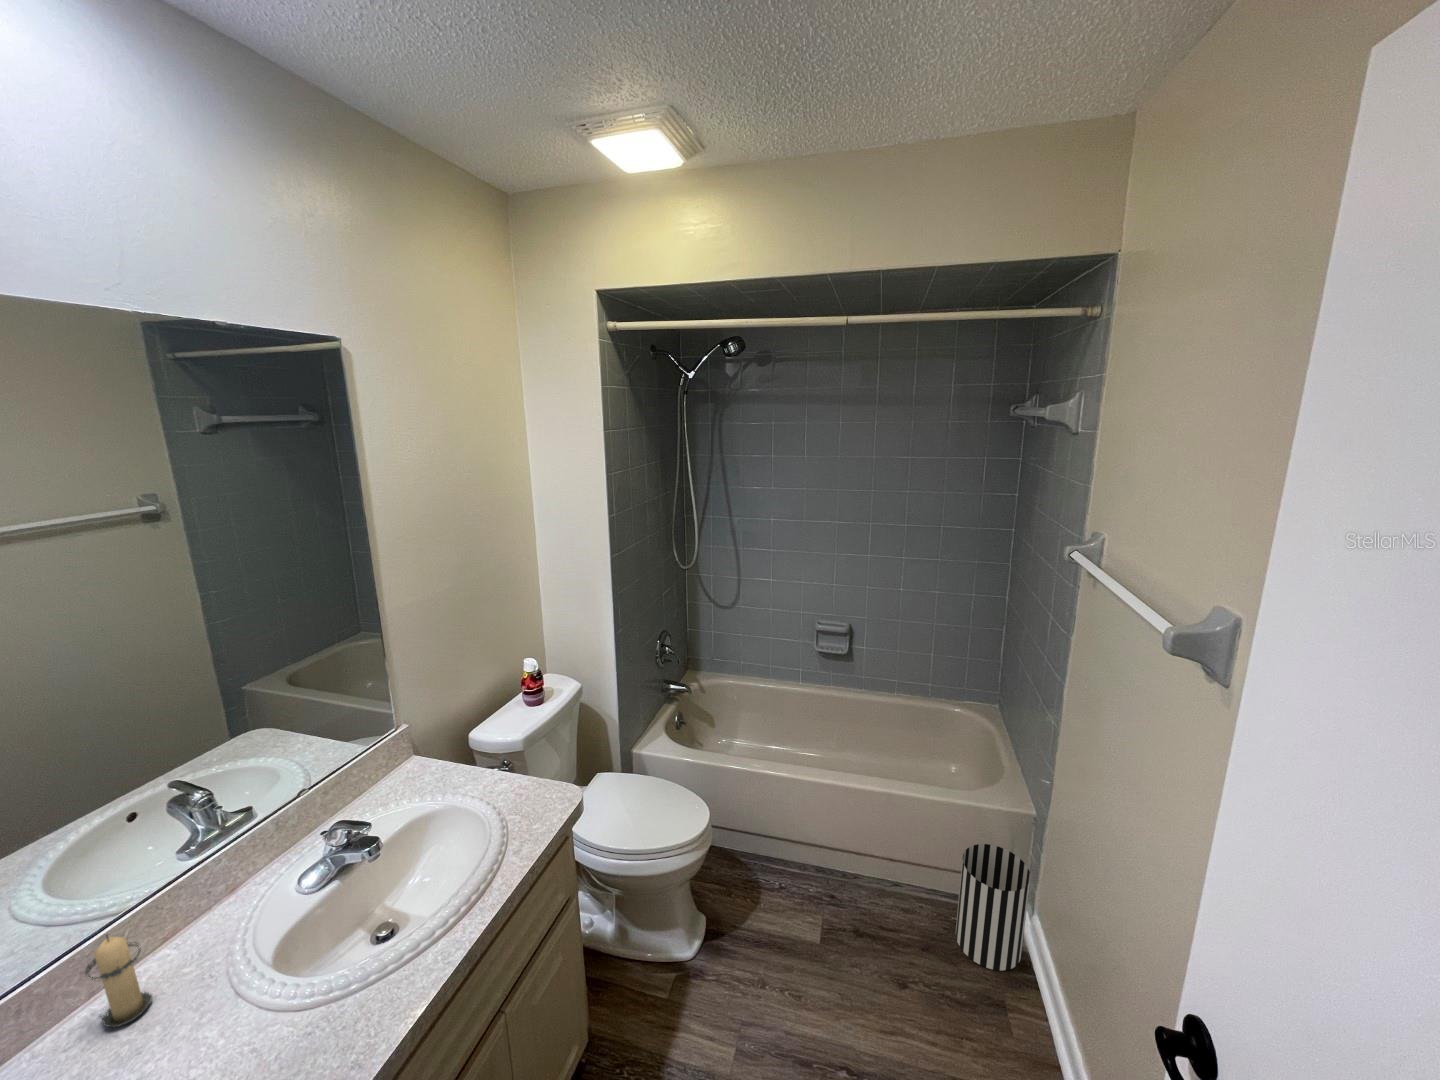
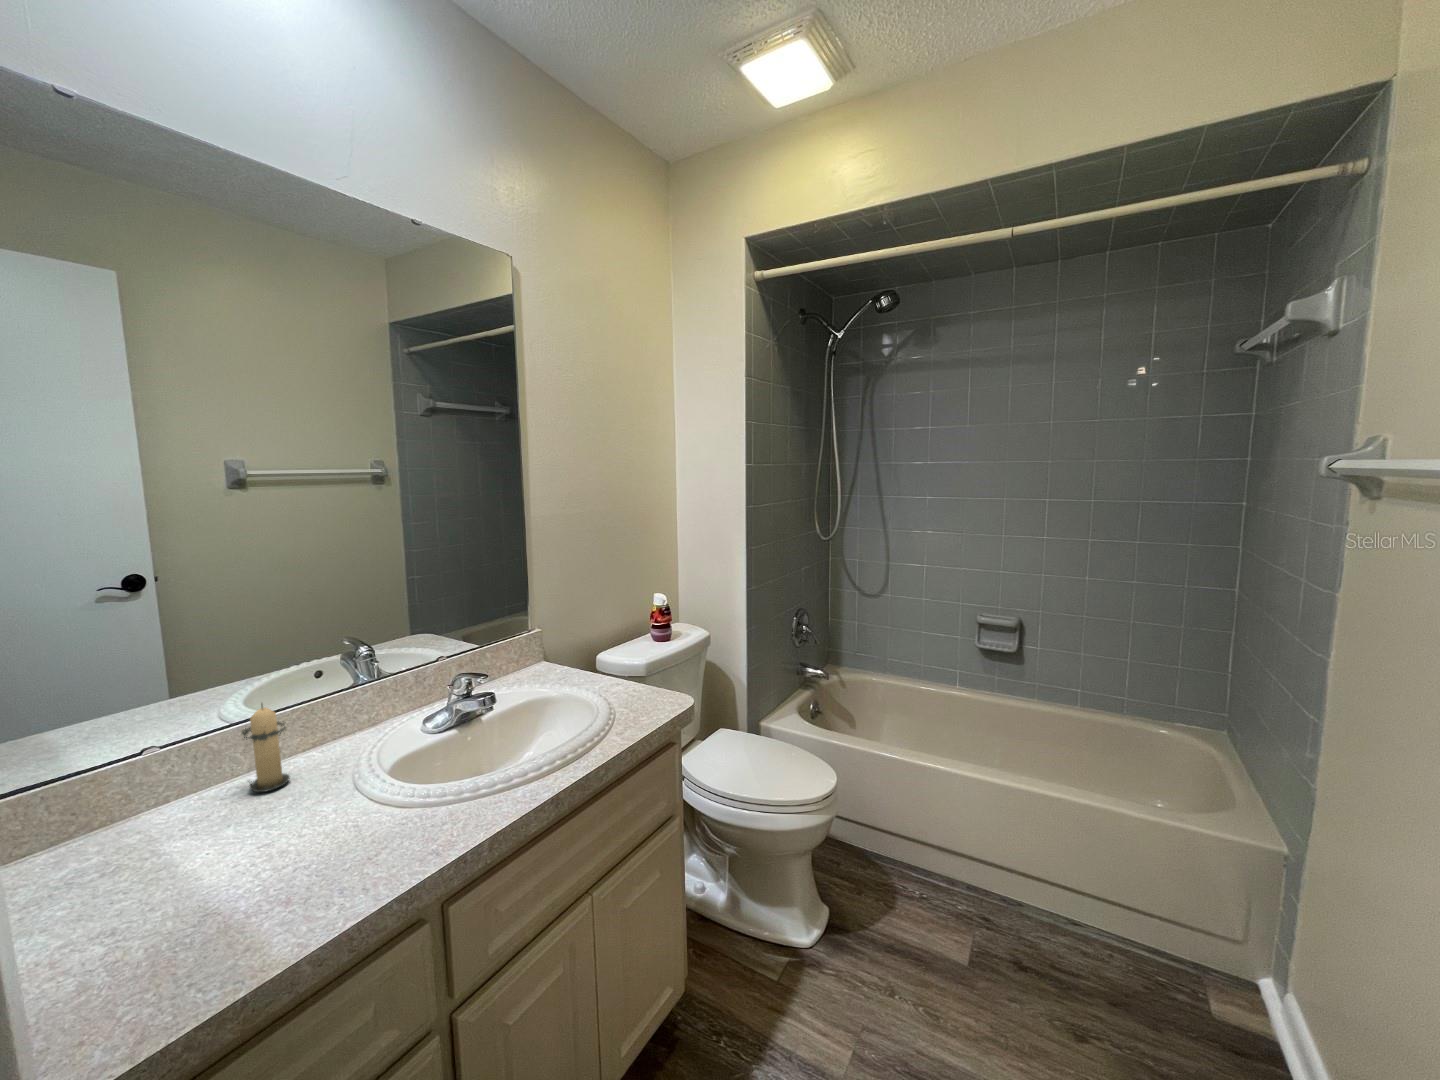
wastebasket: present [956,844,1031,971] -> none [1162,877,1280,1056]

